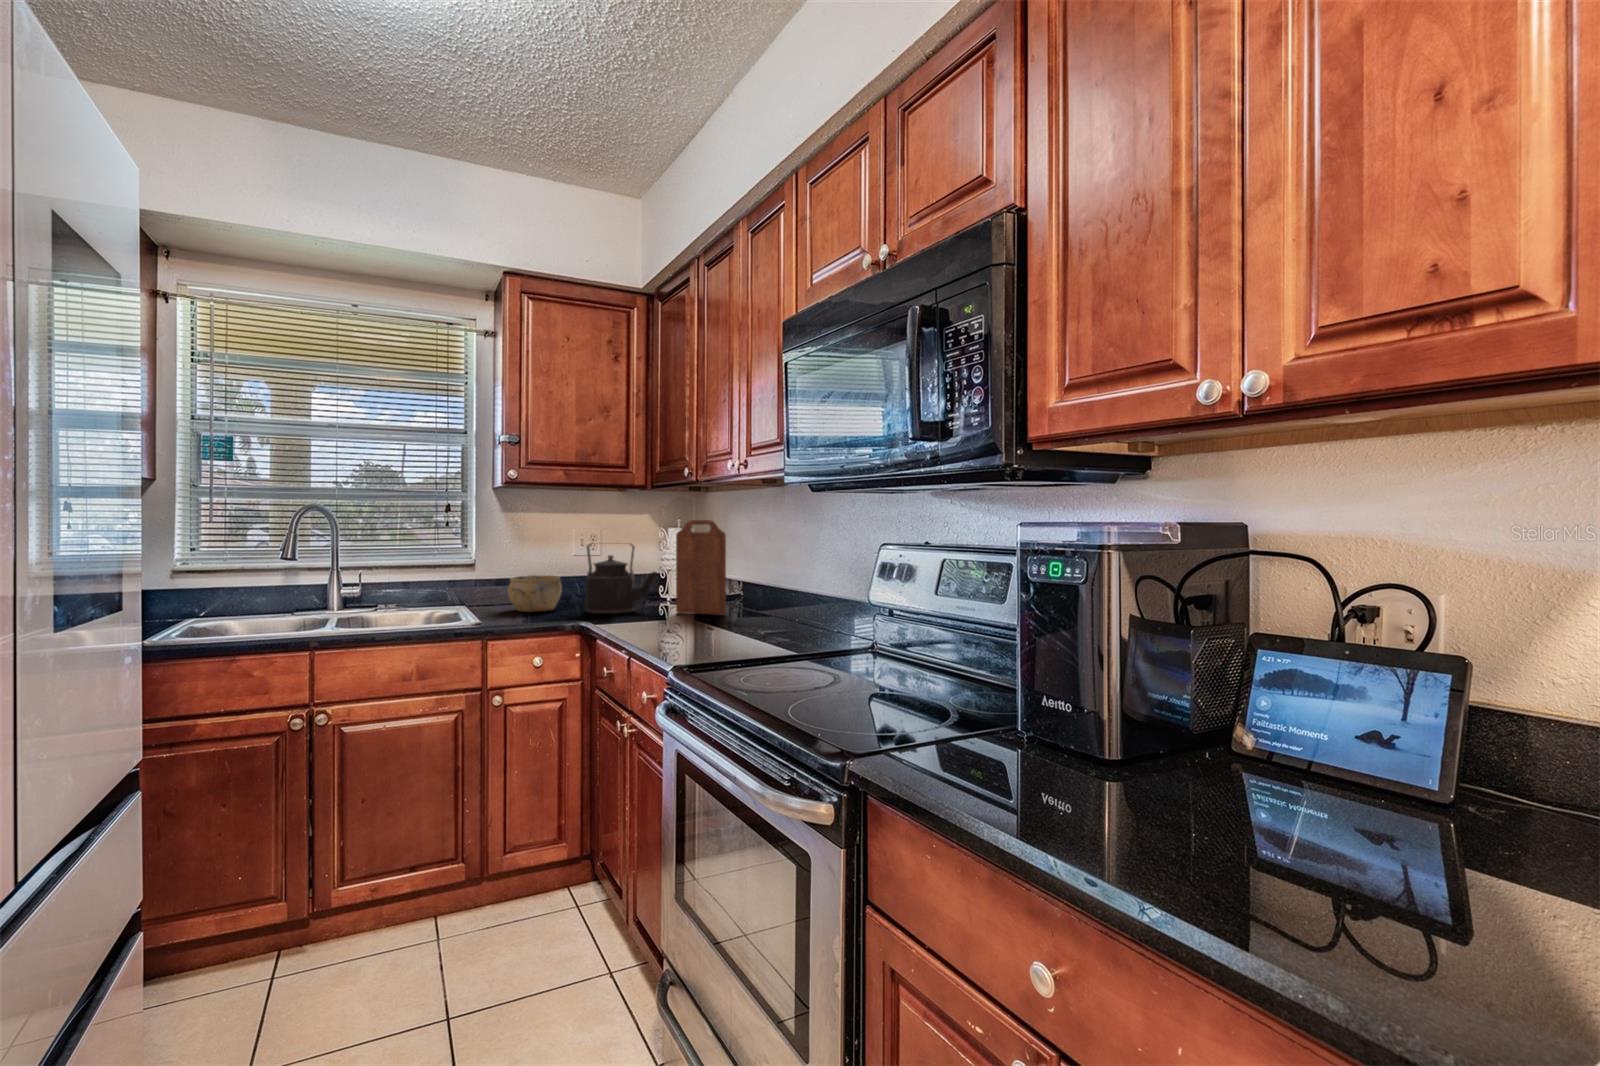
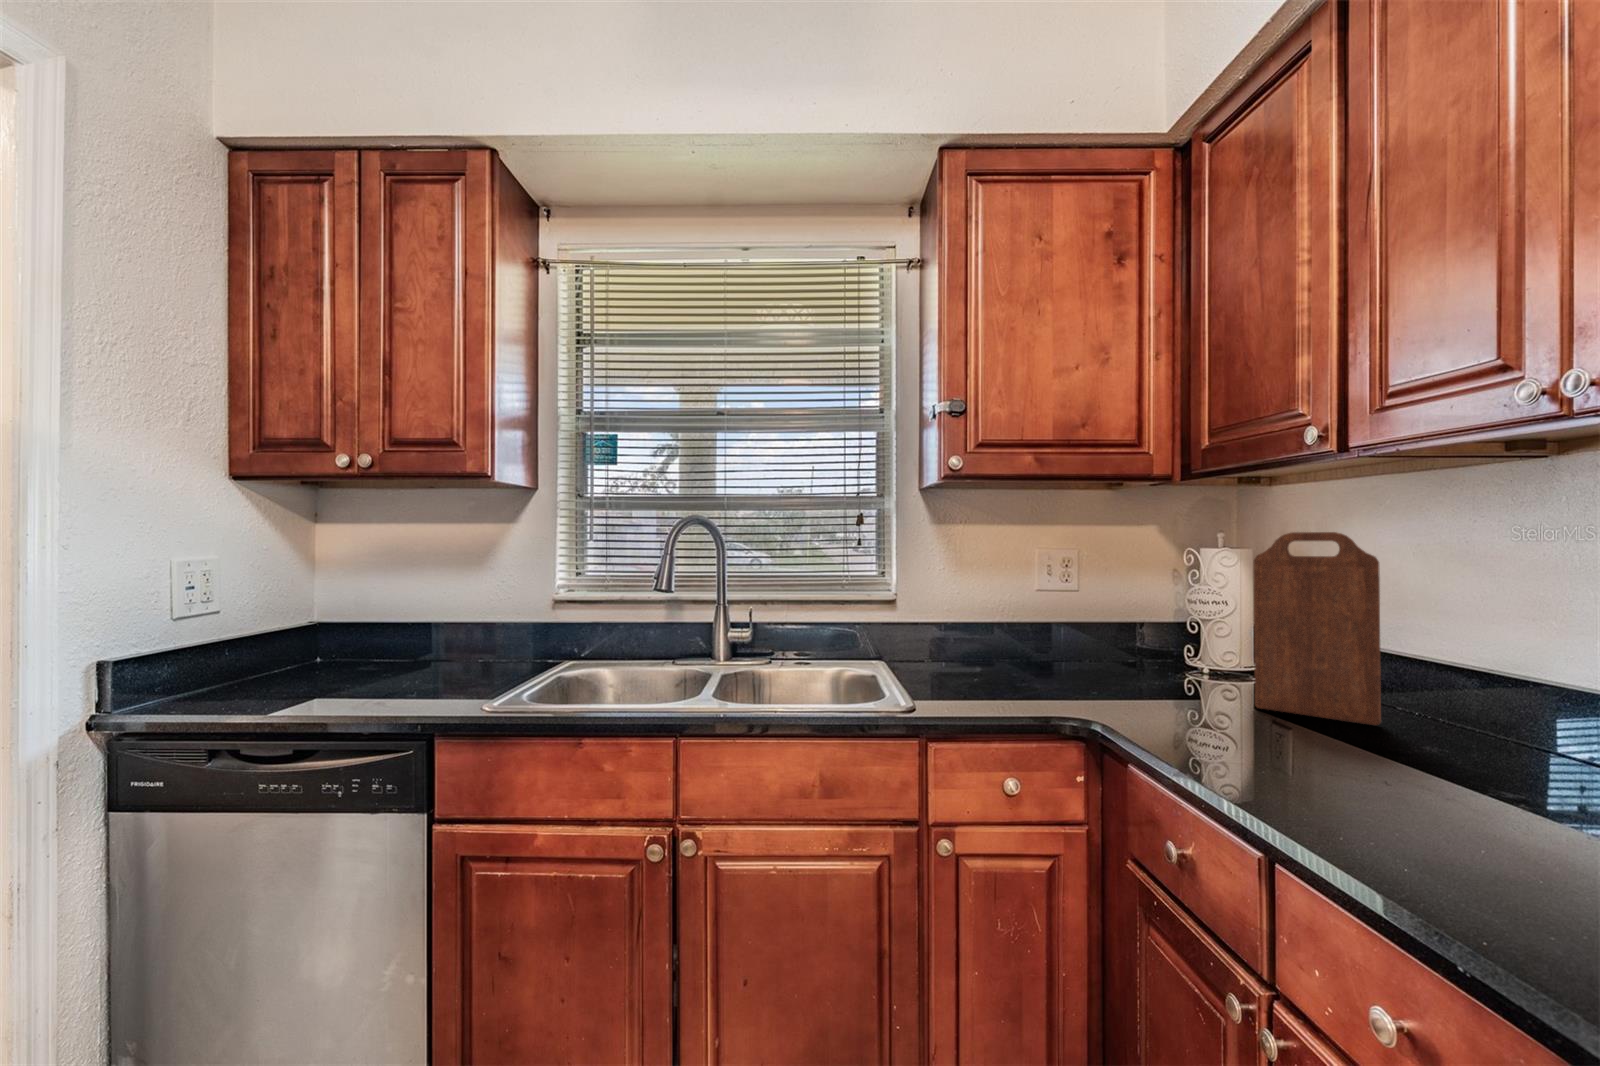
kettle: present [585,543,658,614] -> none [1072,572,1213,699]
ceramic bowl: present [508,575,562,612] -> none [945,619,1028,680]

